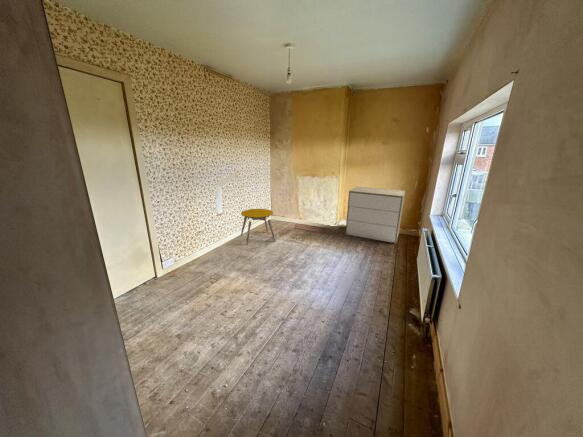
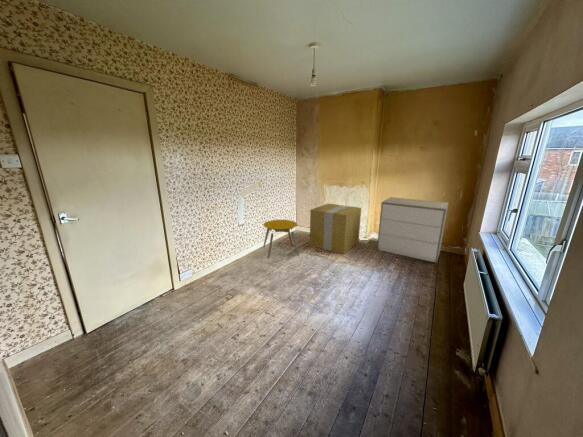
cardboard box: none [285,193,331,239] -> present [310,204,361,254]

